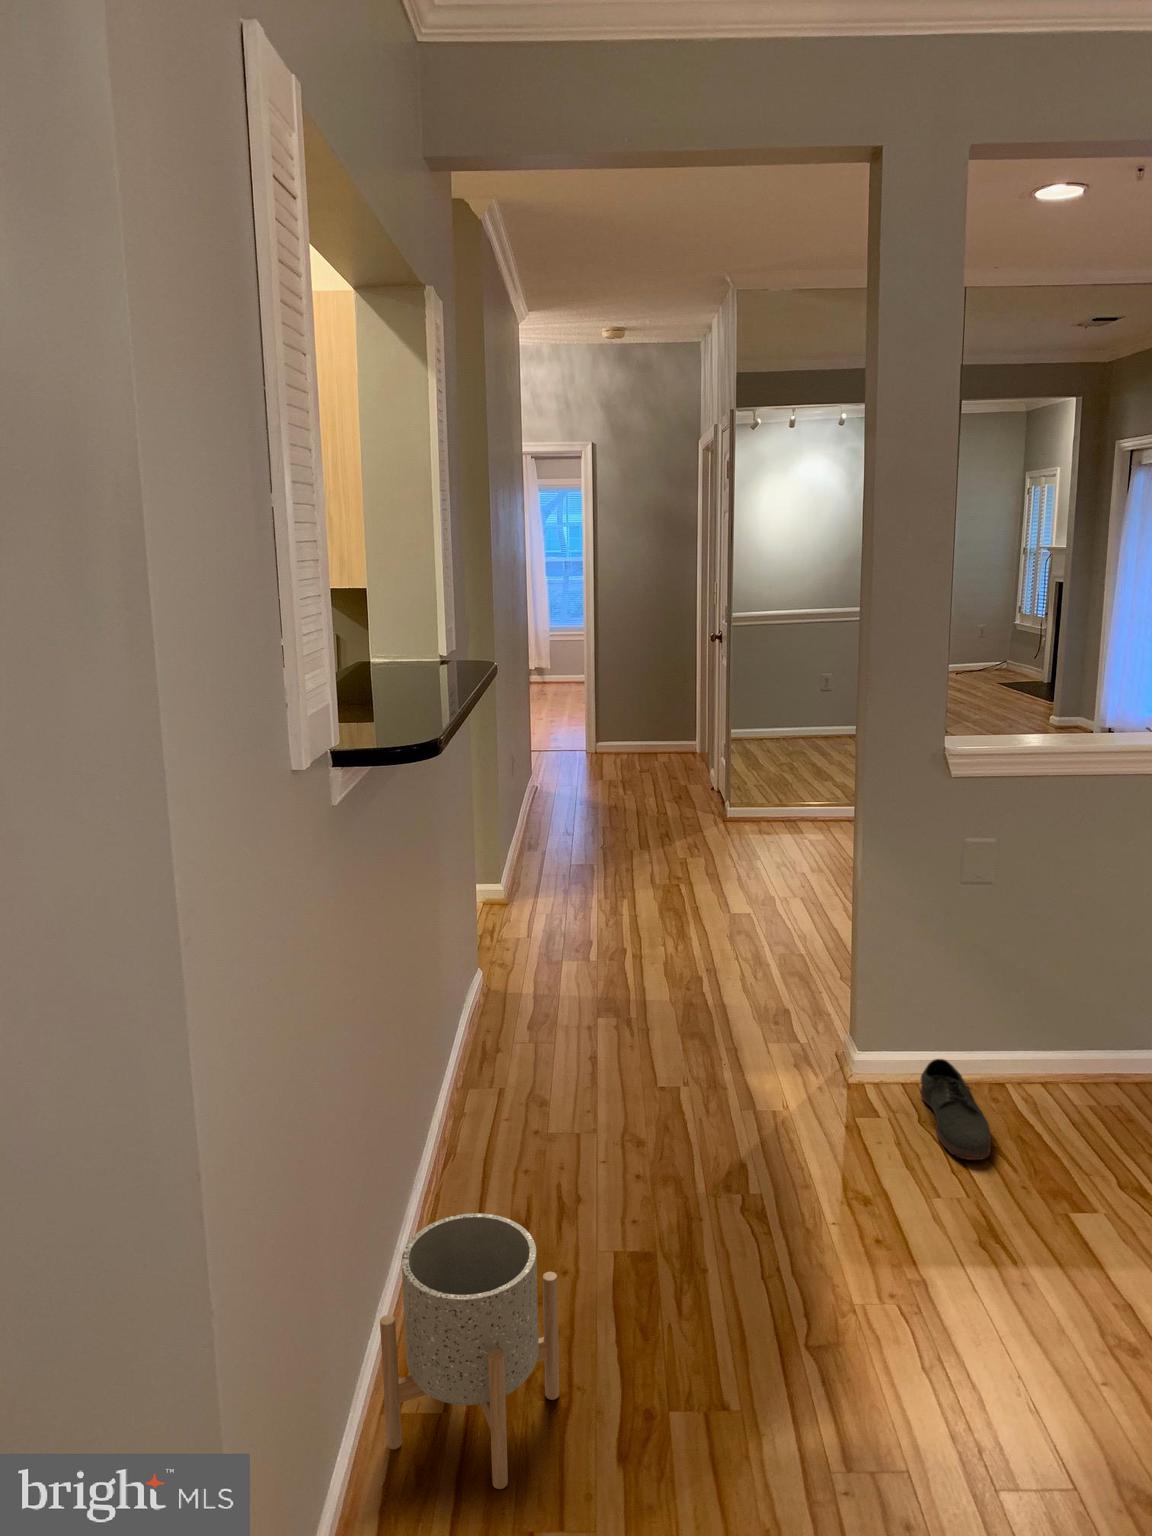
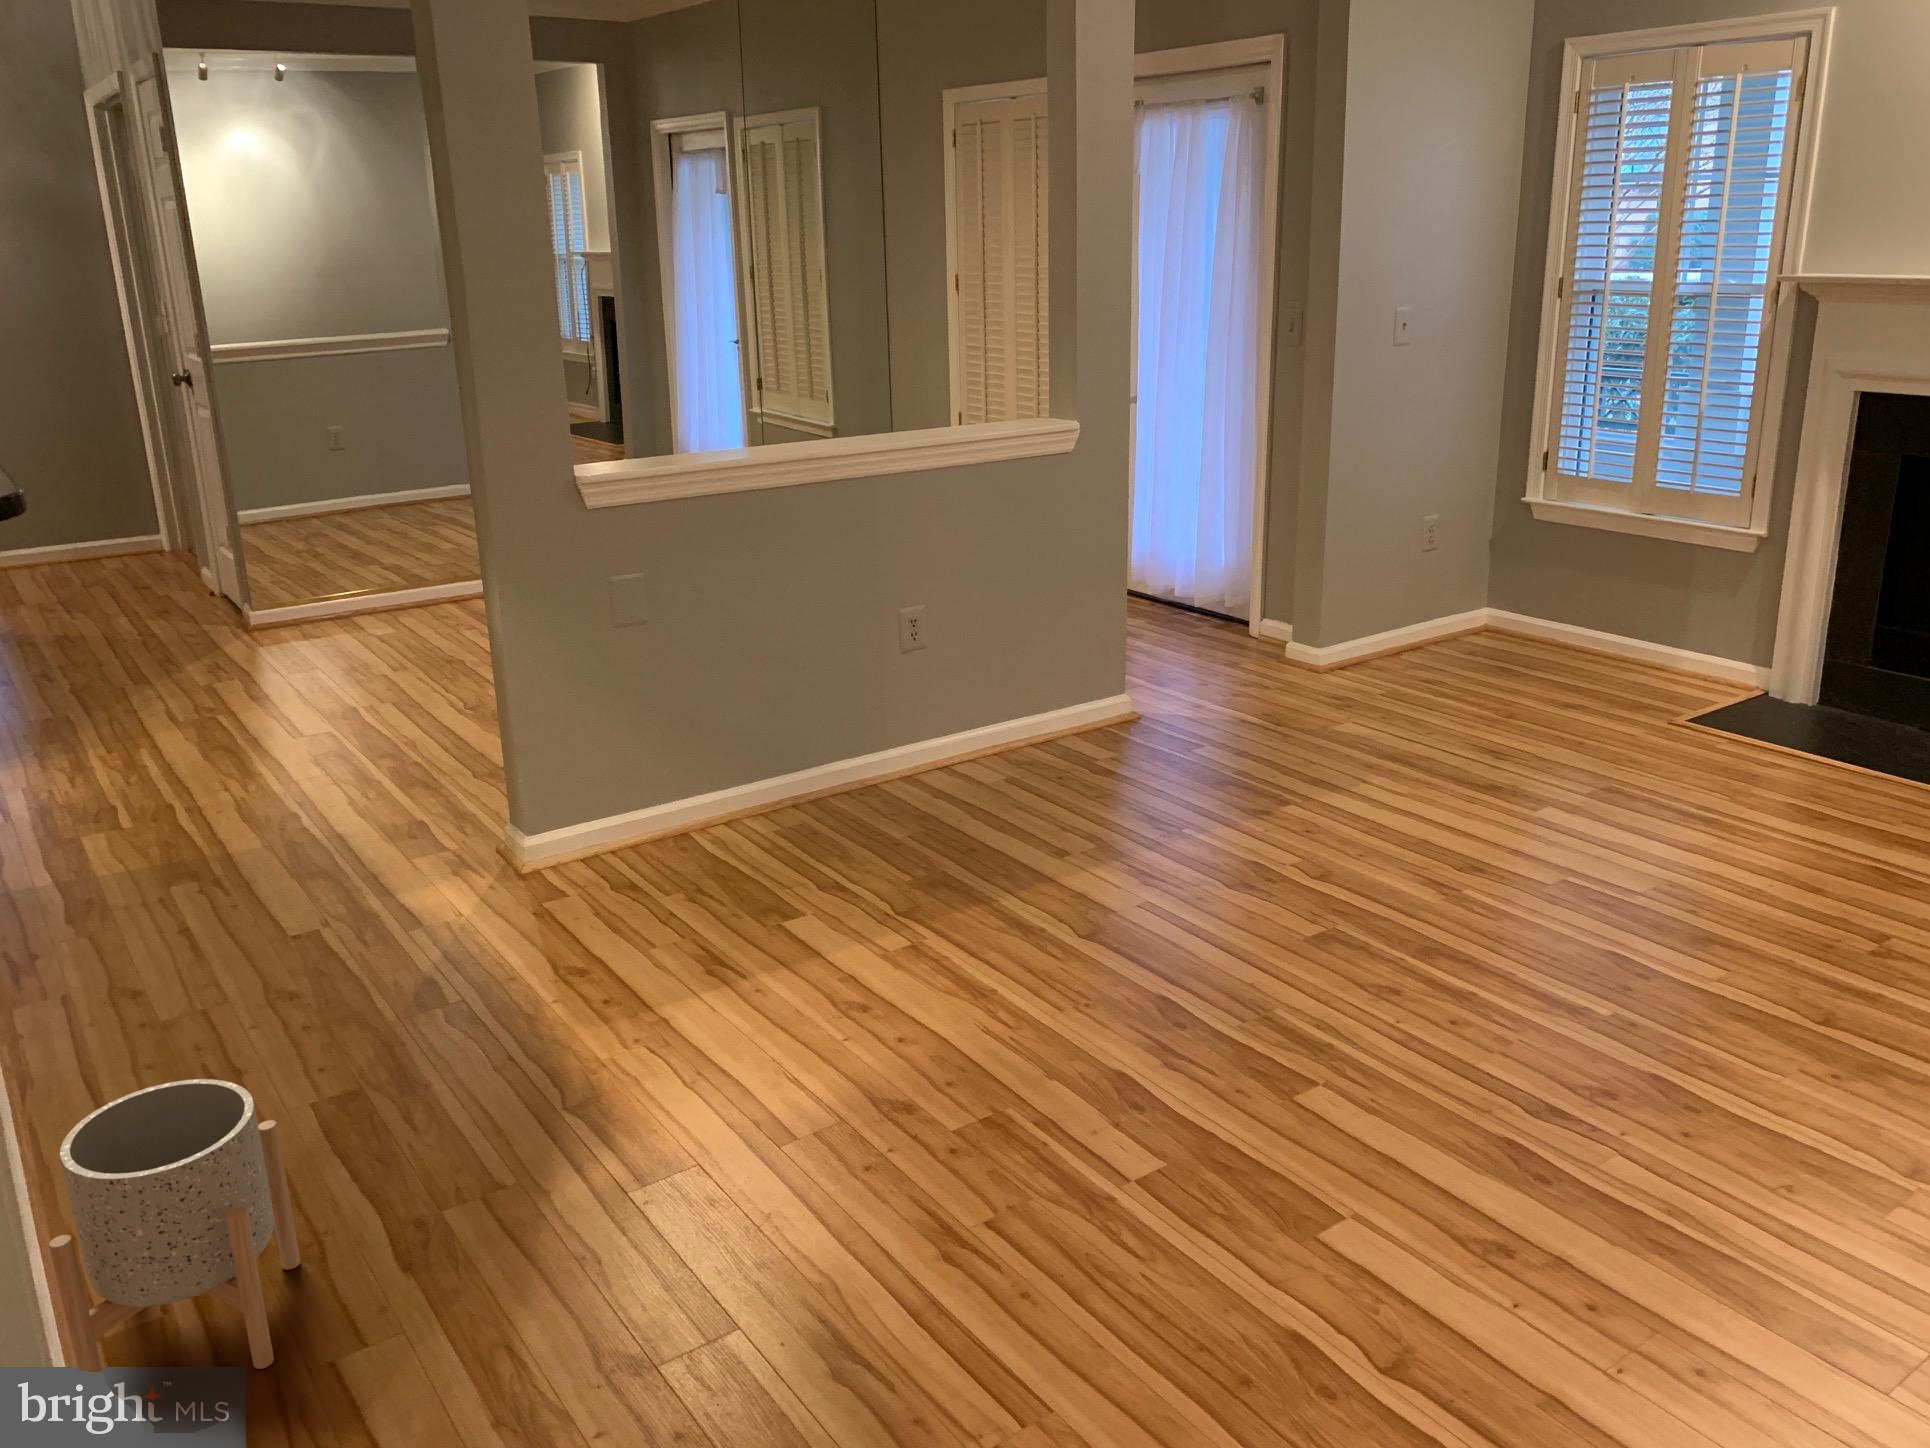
shoe: present [920,1059,991,1160] -> none [604,819,693,907]

